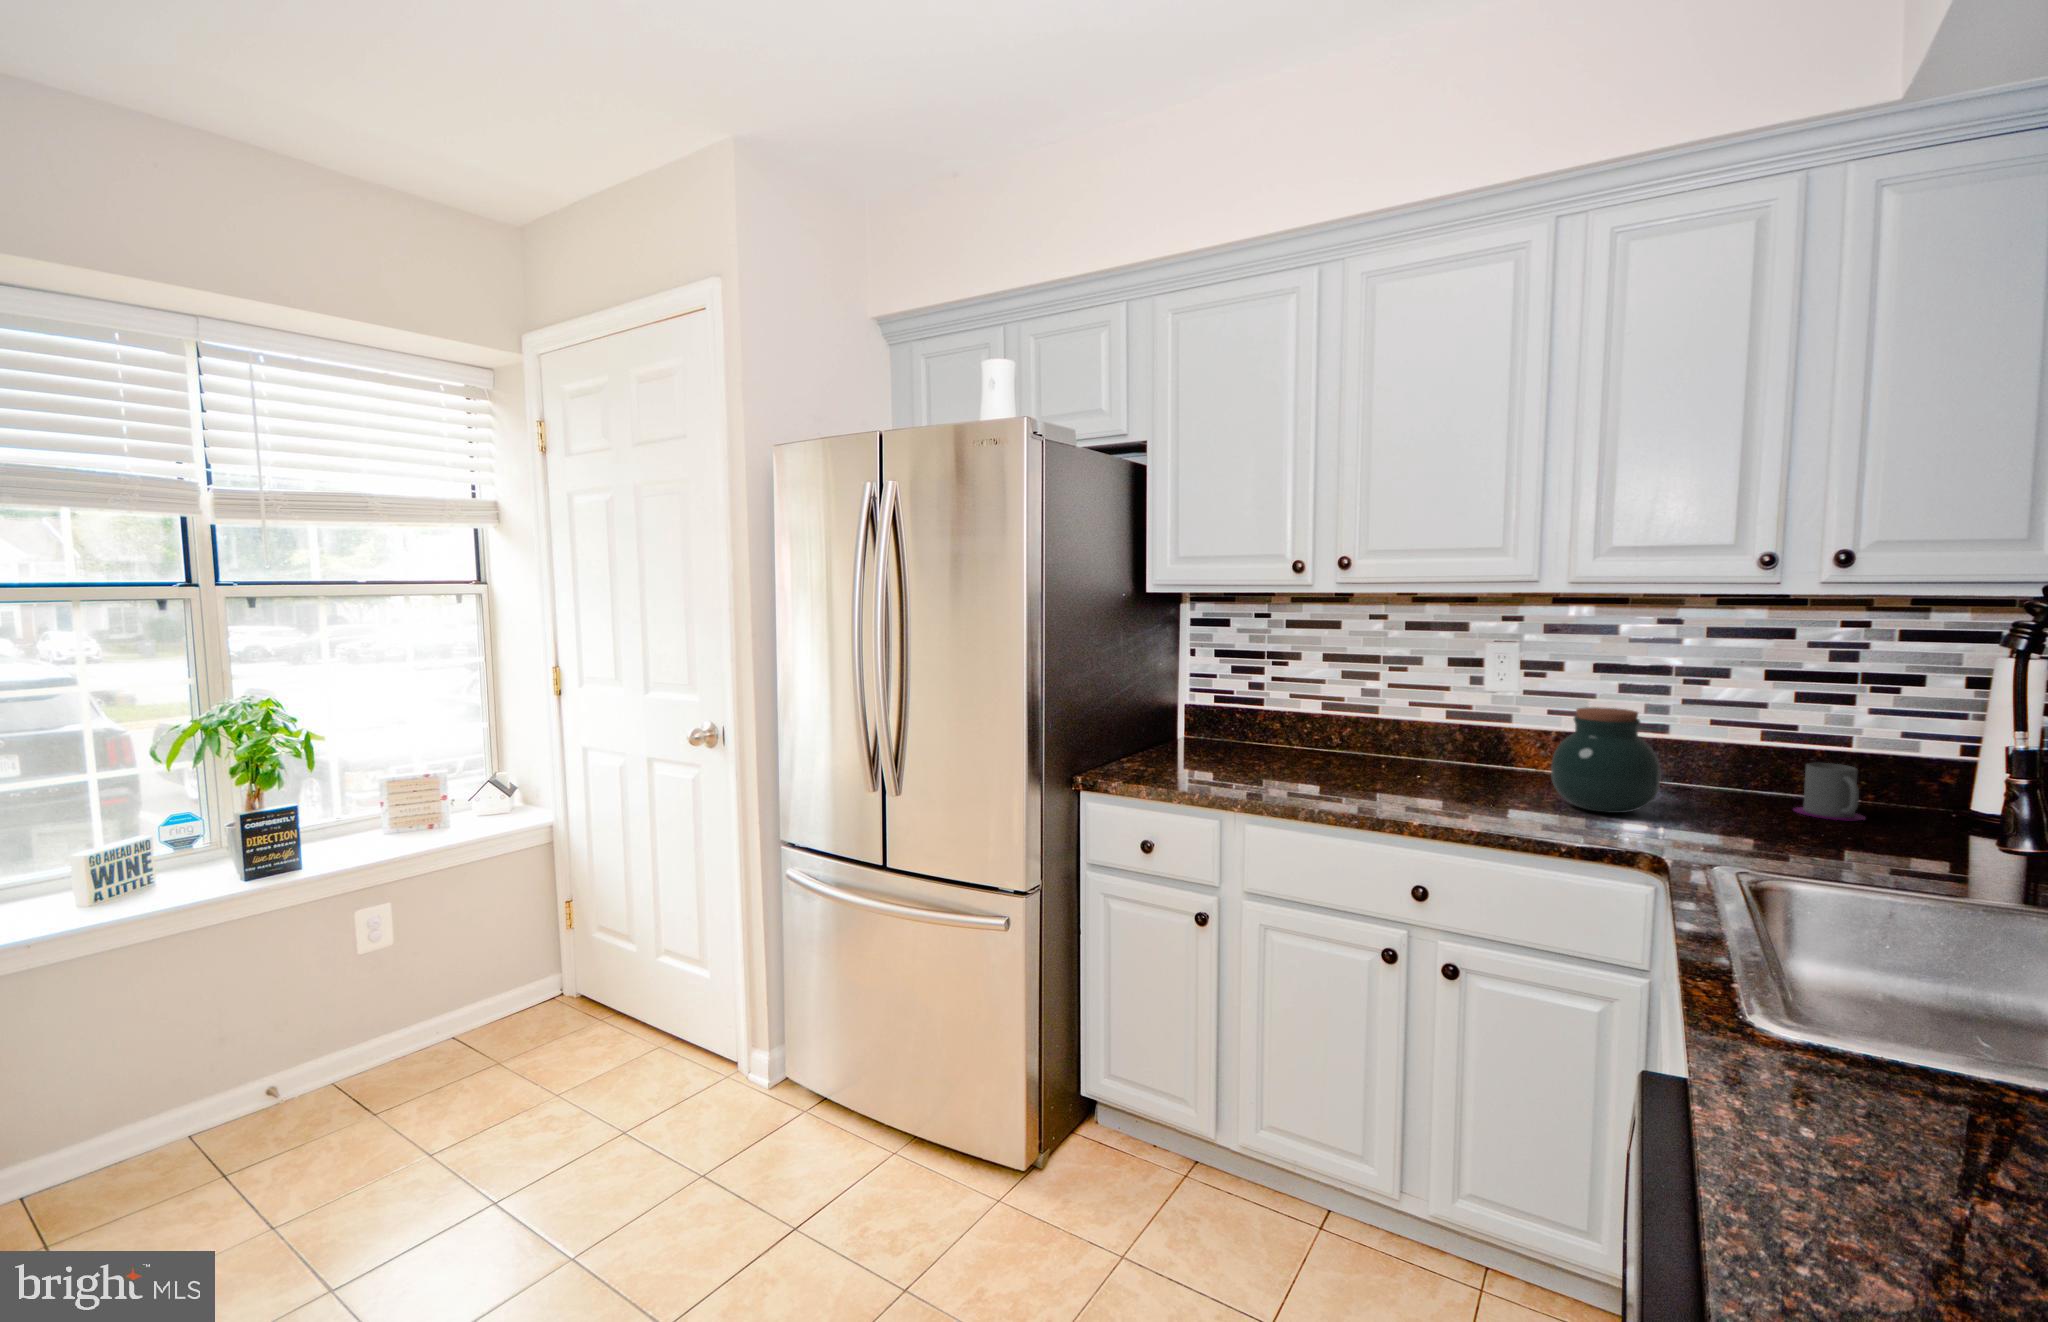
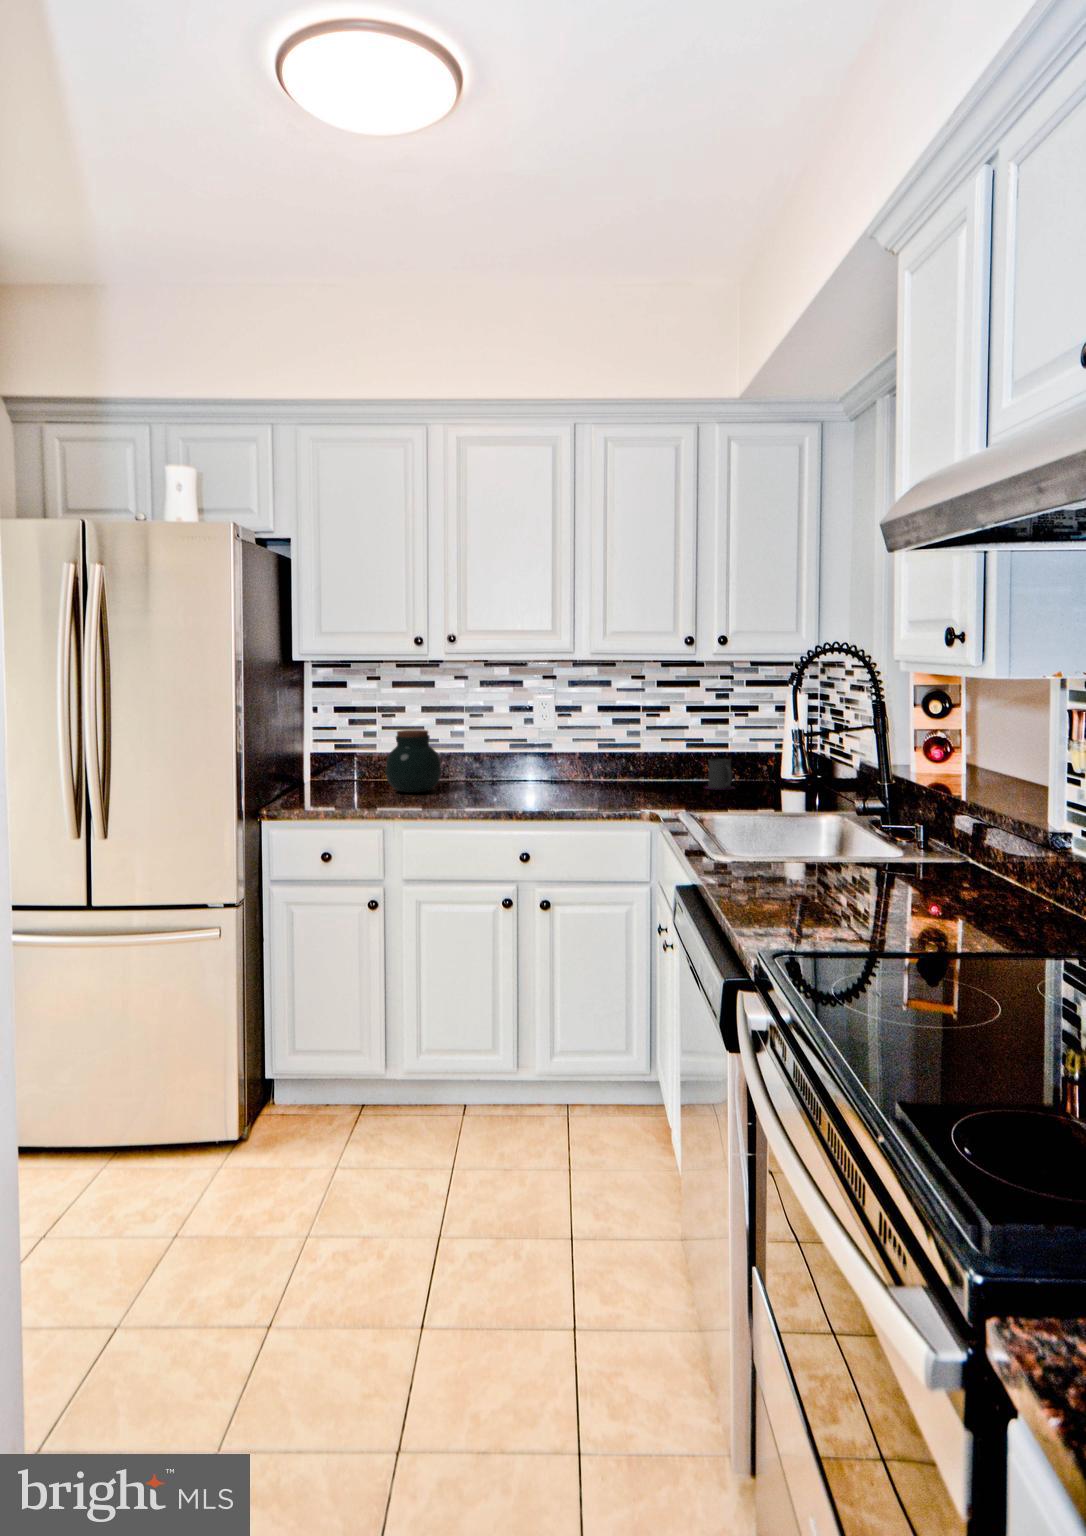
jar: present [1551,707,1661,813] -> present [386,730,441,793]

